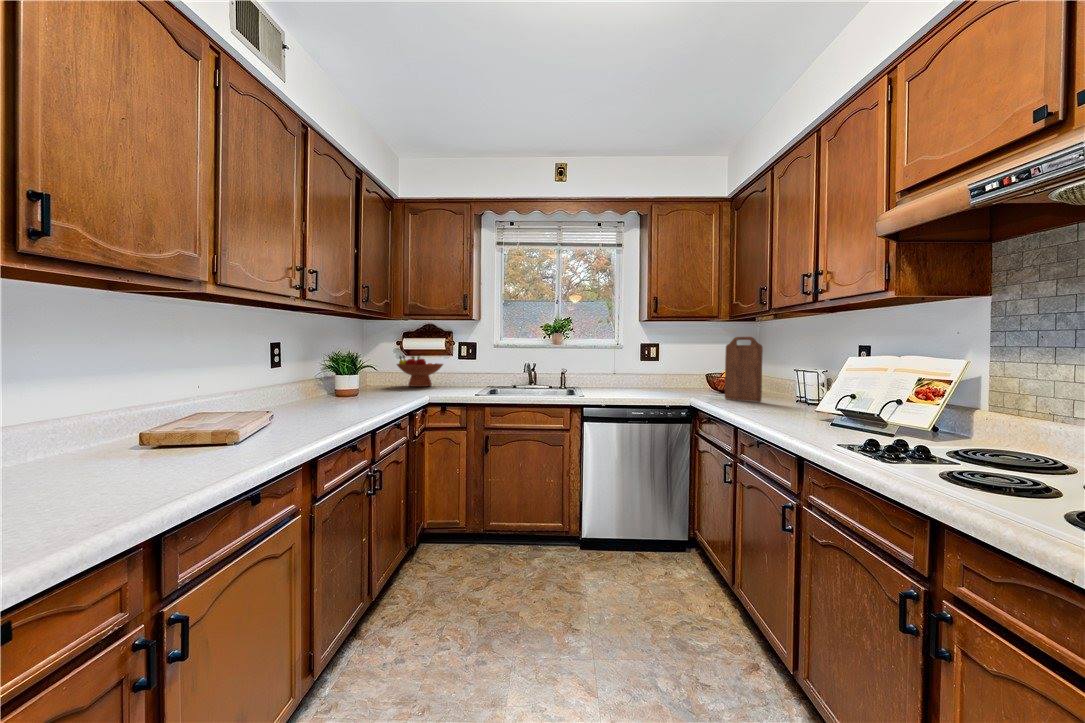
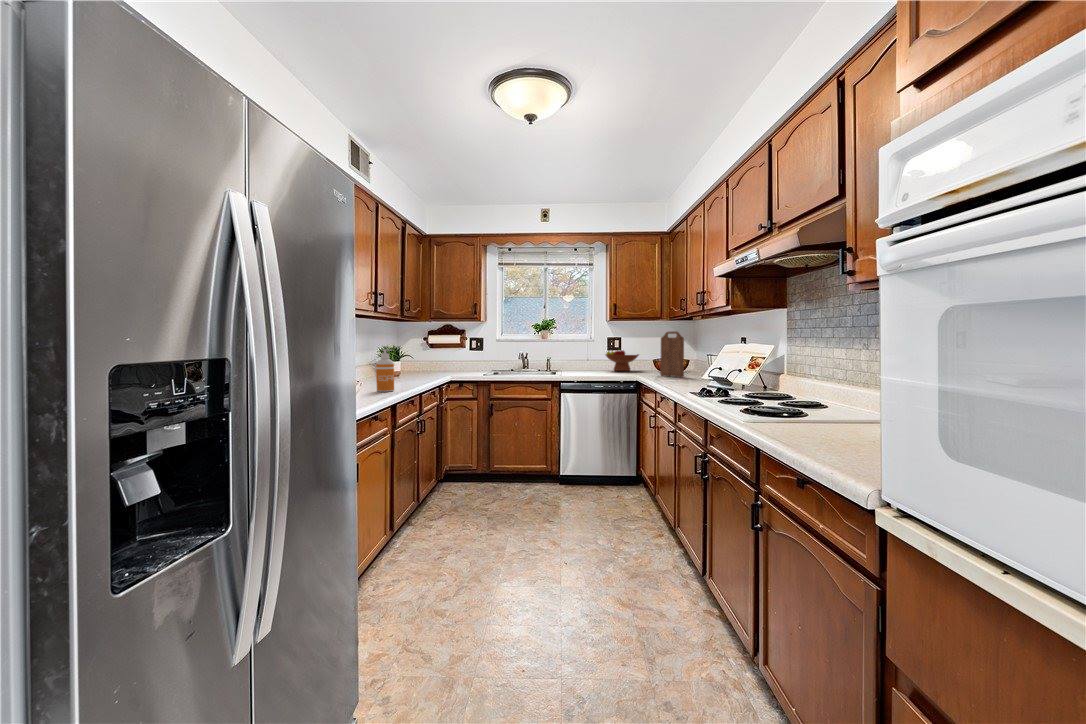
fruit bowl: present [397,356,443,387] -> present [606,348,639,371]
soap dispenser: none [296,361,327,431] -> present [376,349,394,392]

